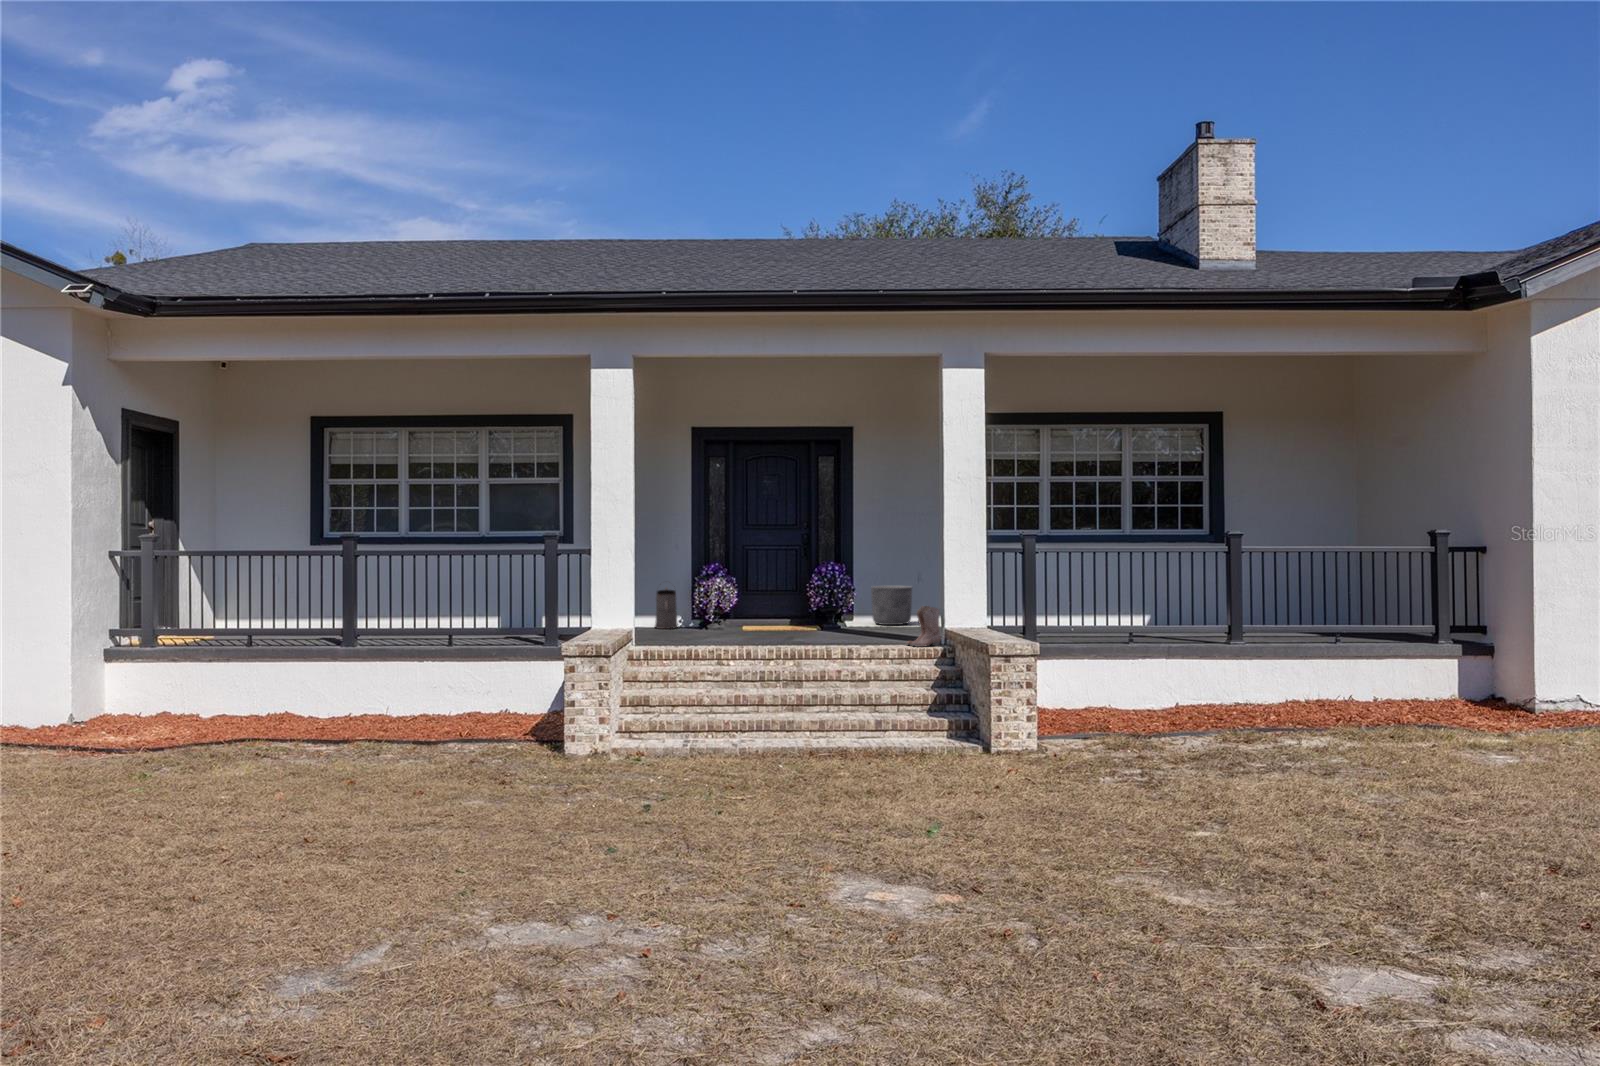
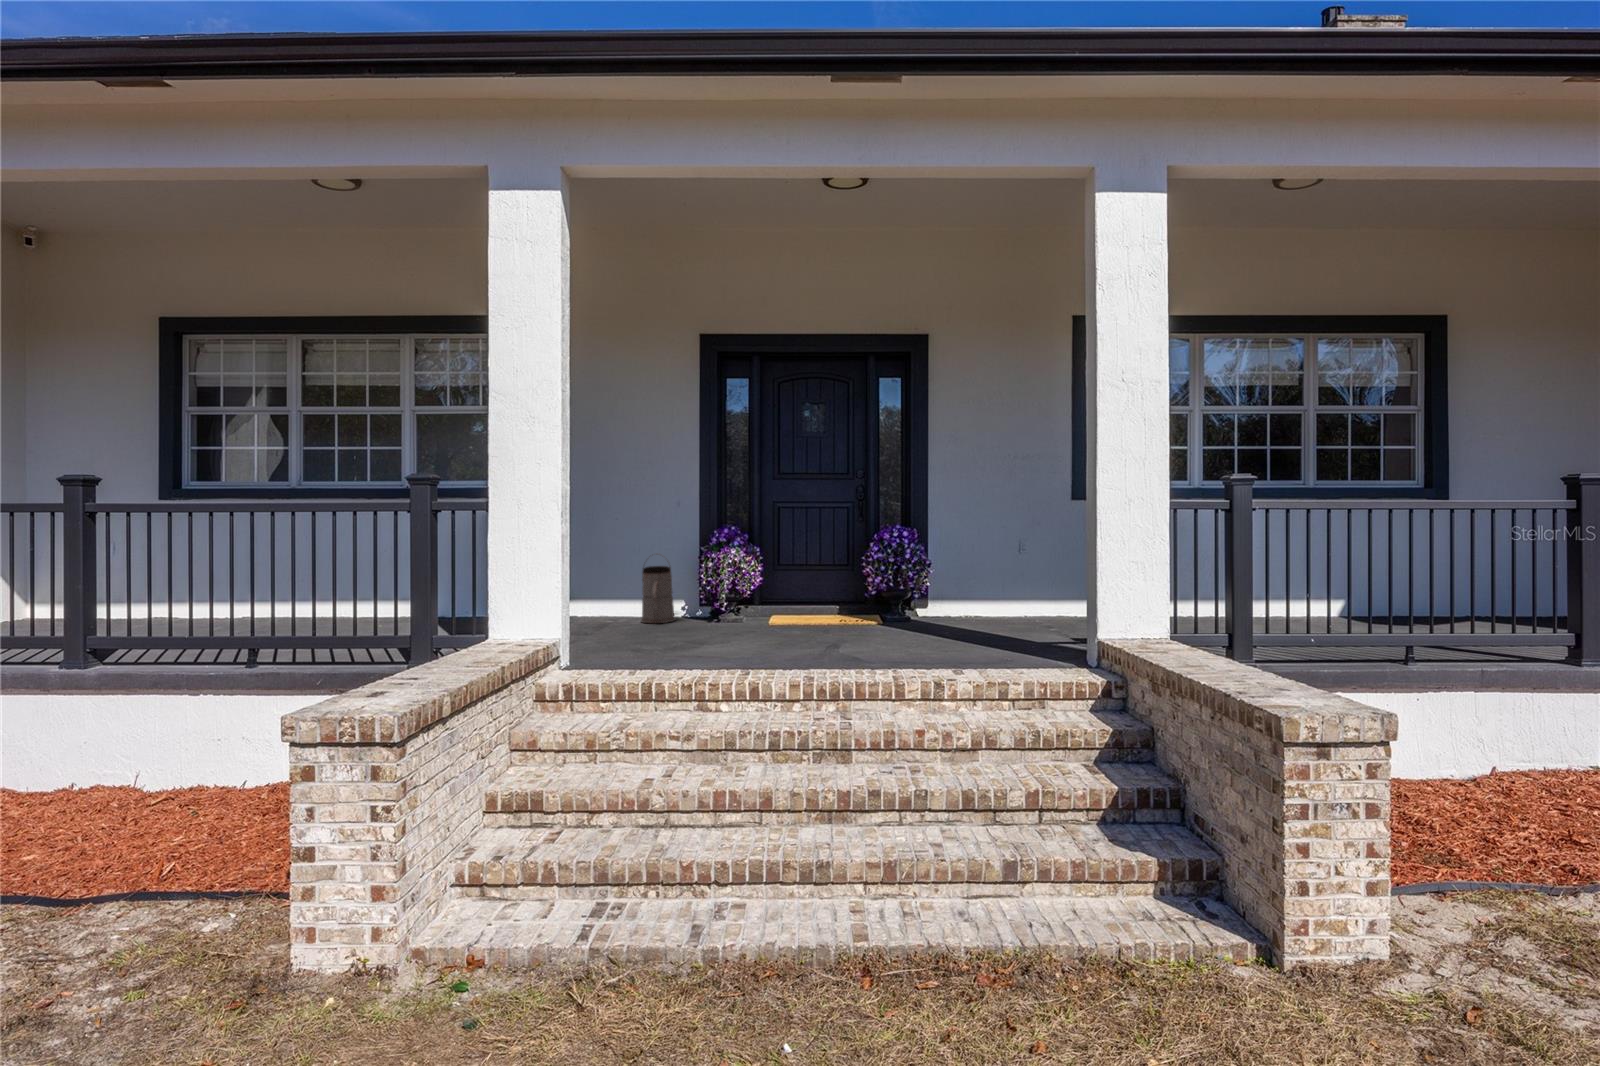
planter: present [871,586,912,625] -> none [955,555,1017,614]
boots: present [907,606,941,647] -> none [1031,598,1096,673]

